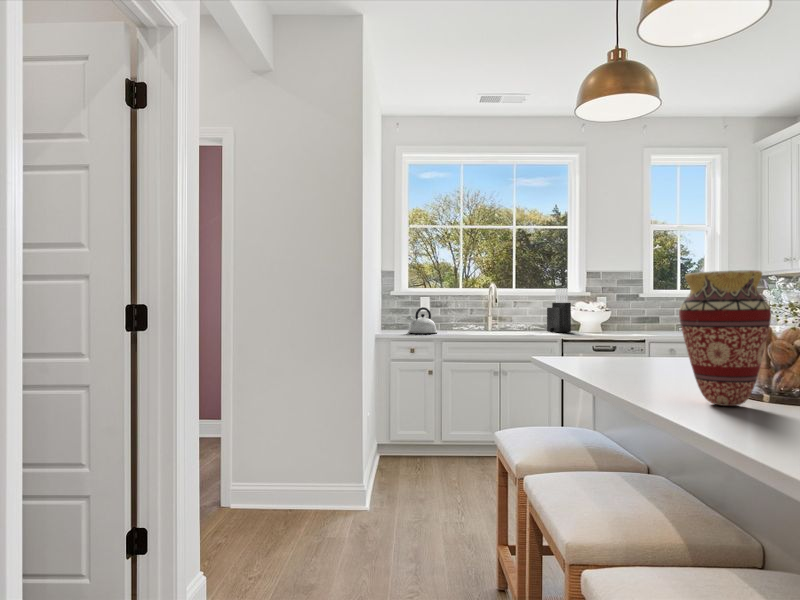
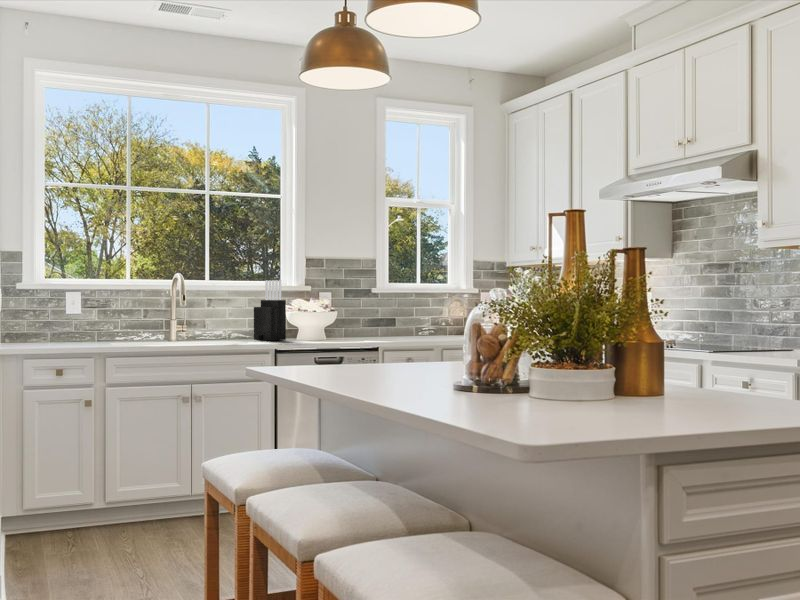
vase: present [679,270,771,406] -> none [402,272,477,397]
kettle: present [407,307,437,333] -> none [49,308,96,346]

